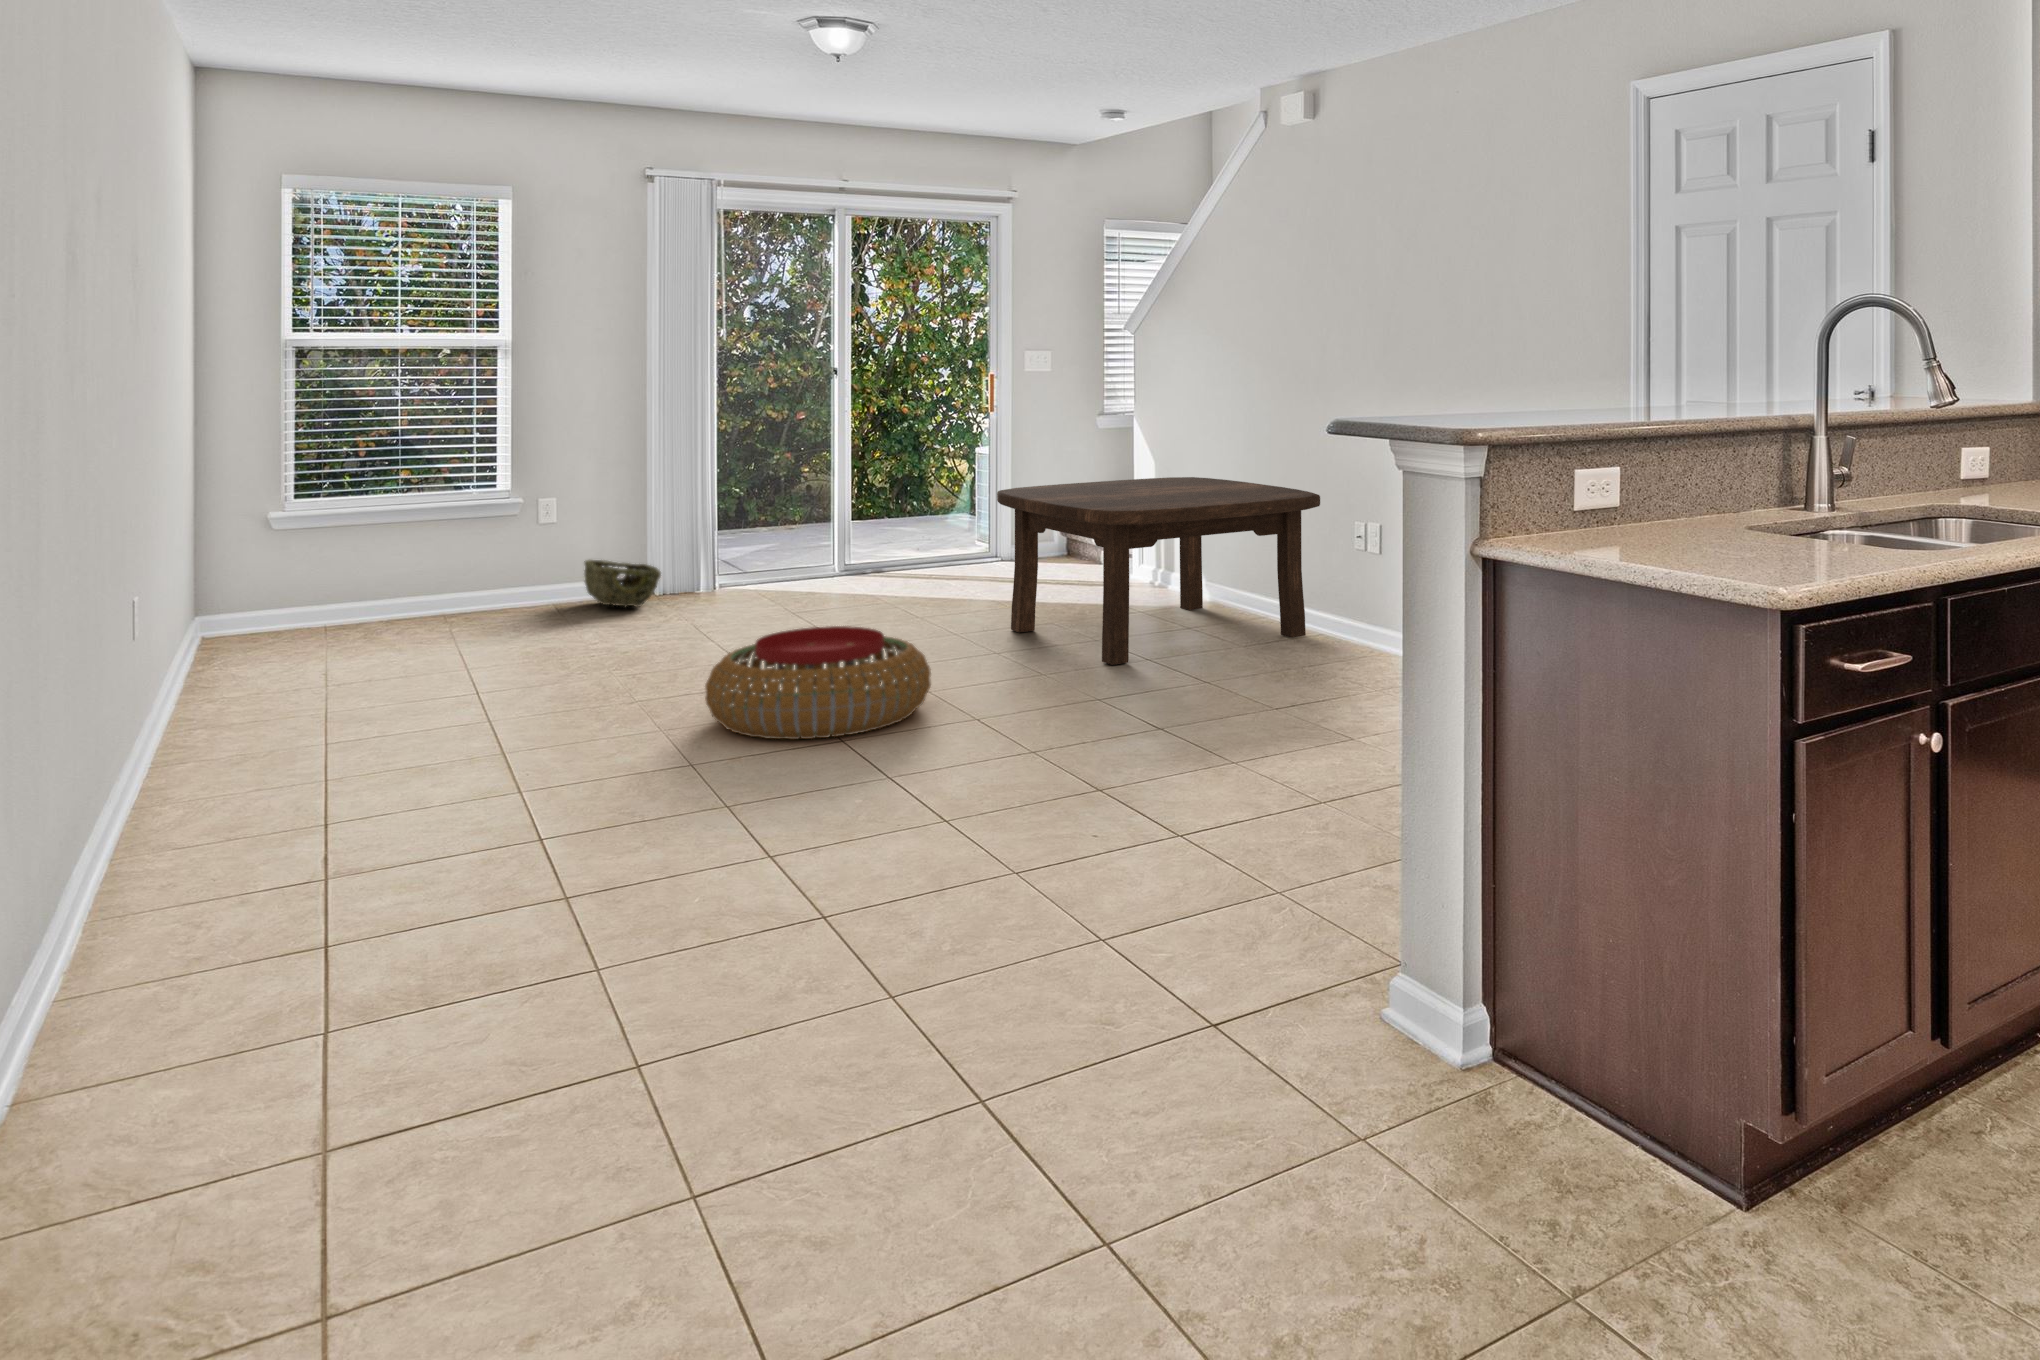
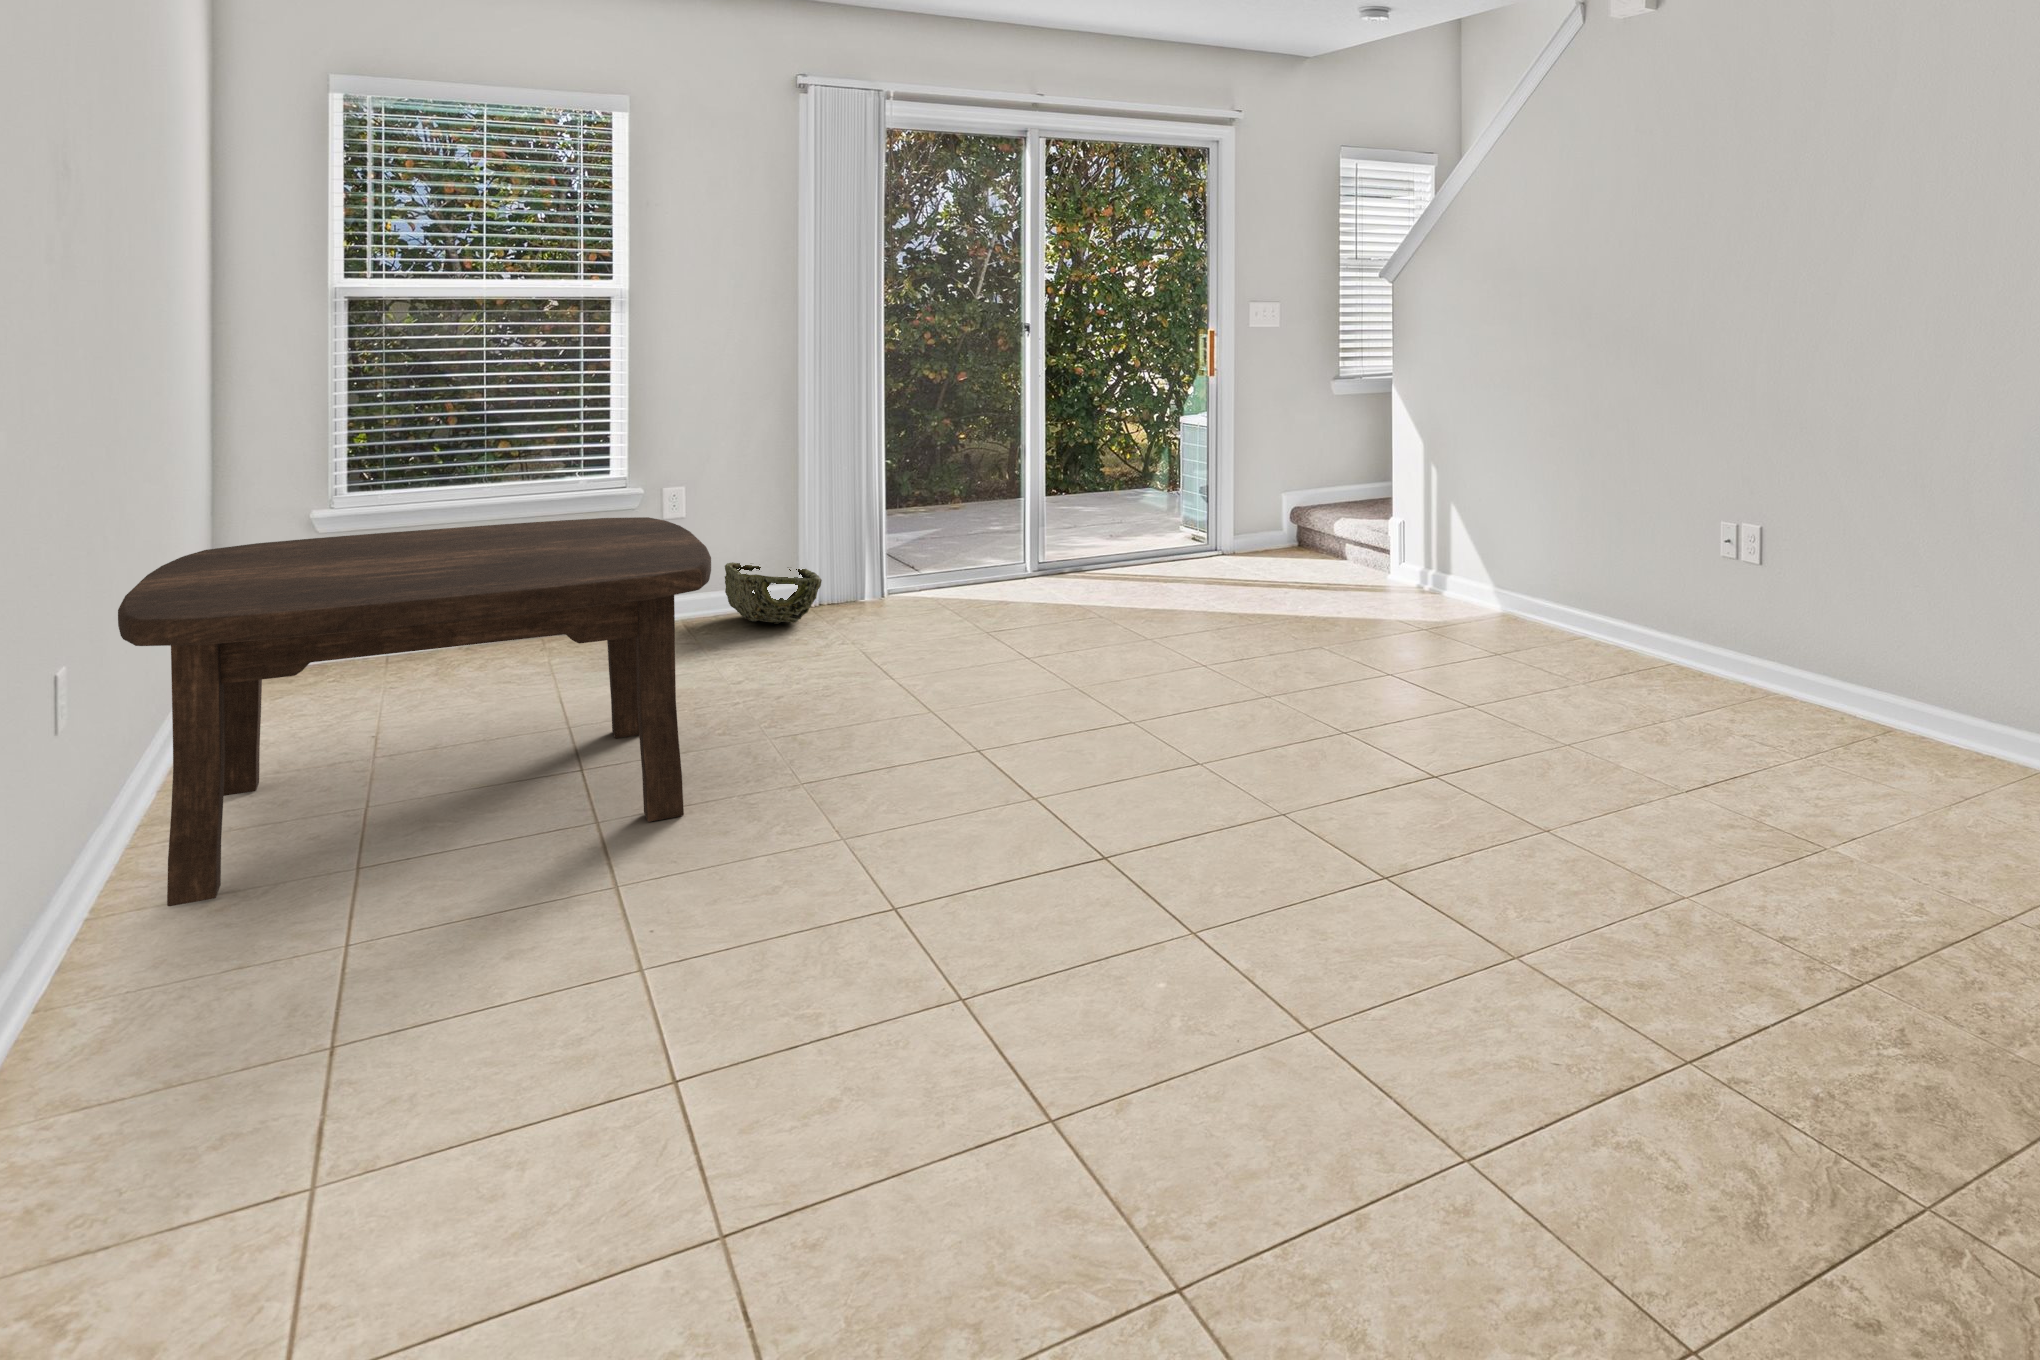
coffee table: present [997,477,1320,665] -> present [118,517,711,906]
pouf: present [705,626,931,739] -> none [905,677,1212,851]

